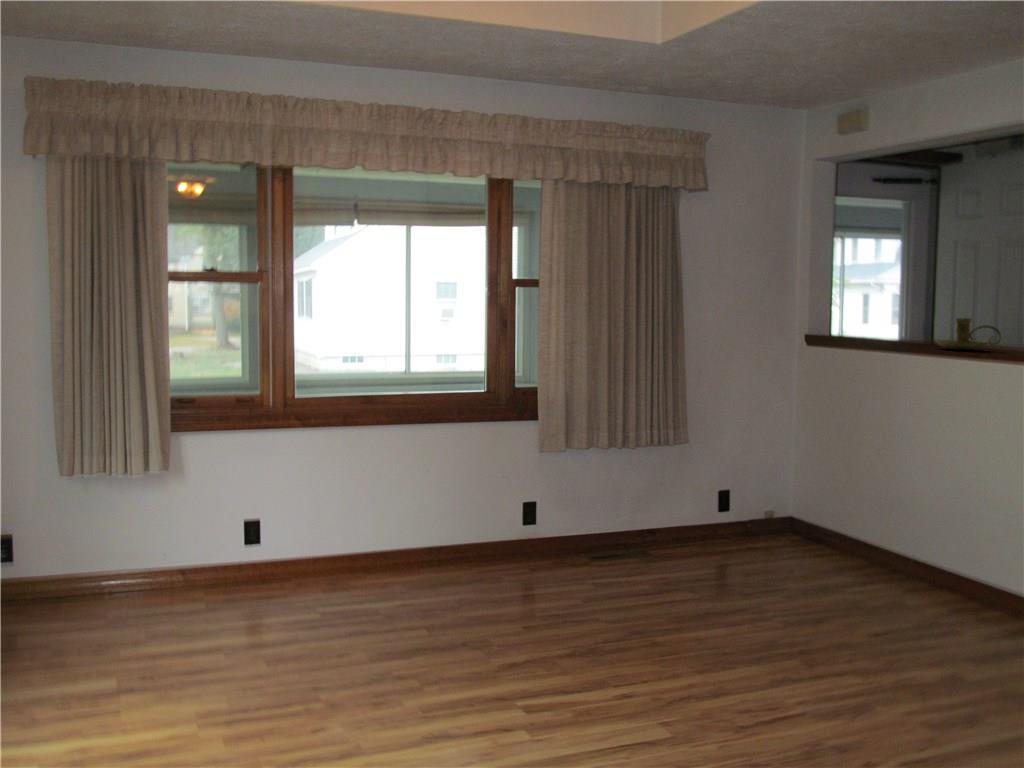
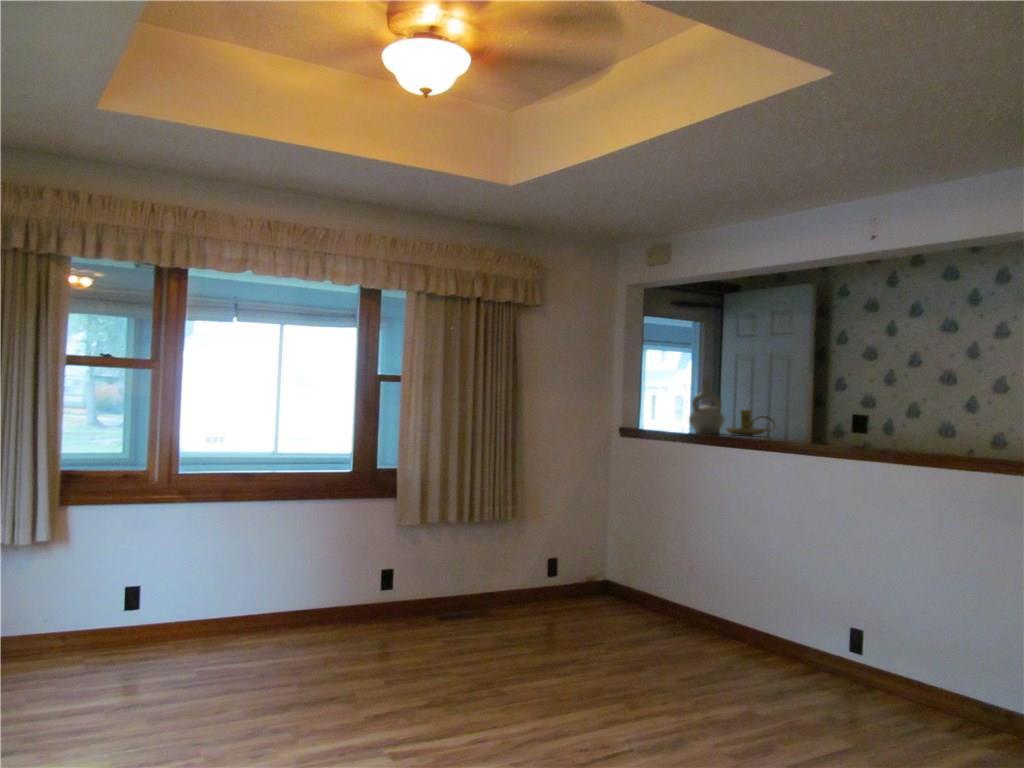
decorative vase: none [890,276,936,344] -> present [689,378,724,433]

